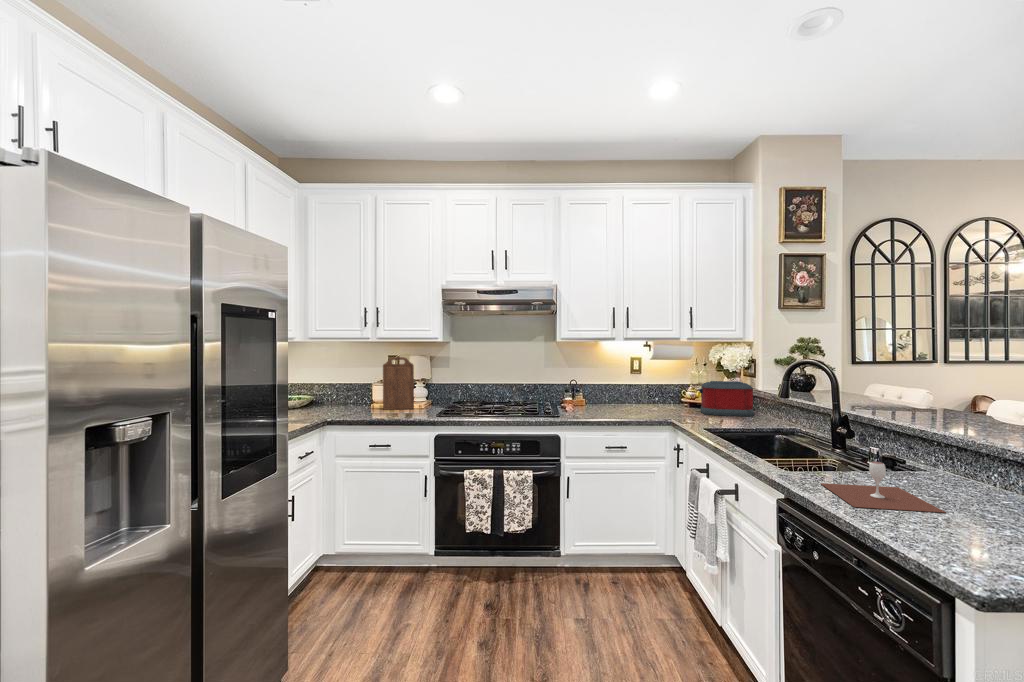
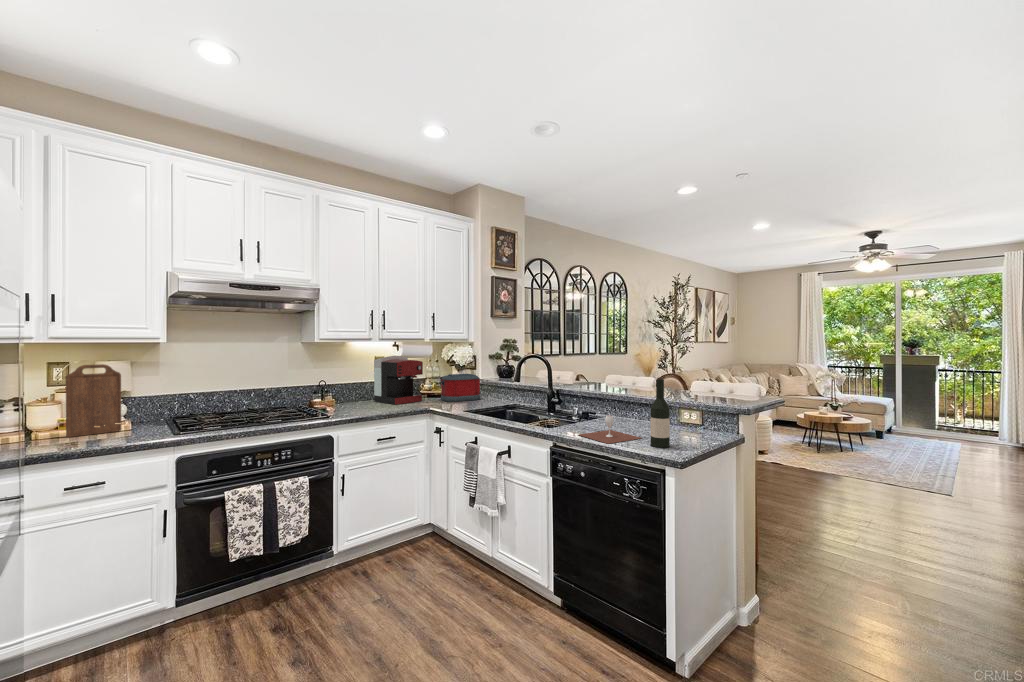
coffee maker: none [625,356,677,411] -> present [374,356,423,404]
wine bottle: none [941,407,989,540] -> present [651,378,670,448]

